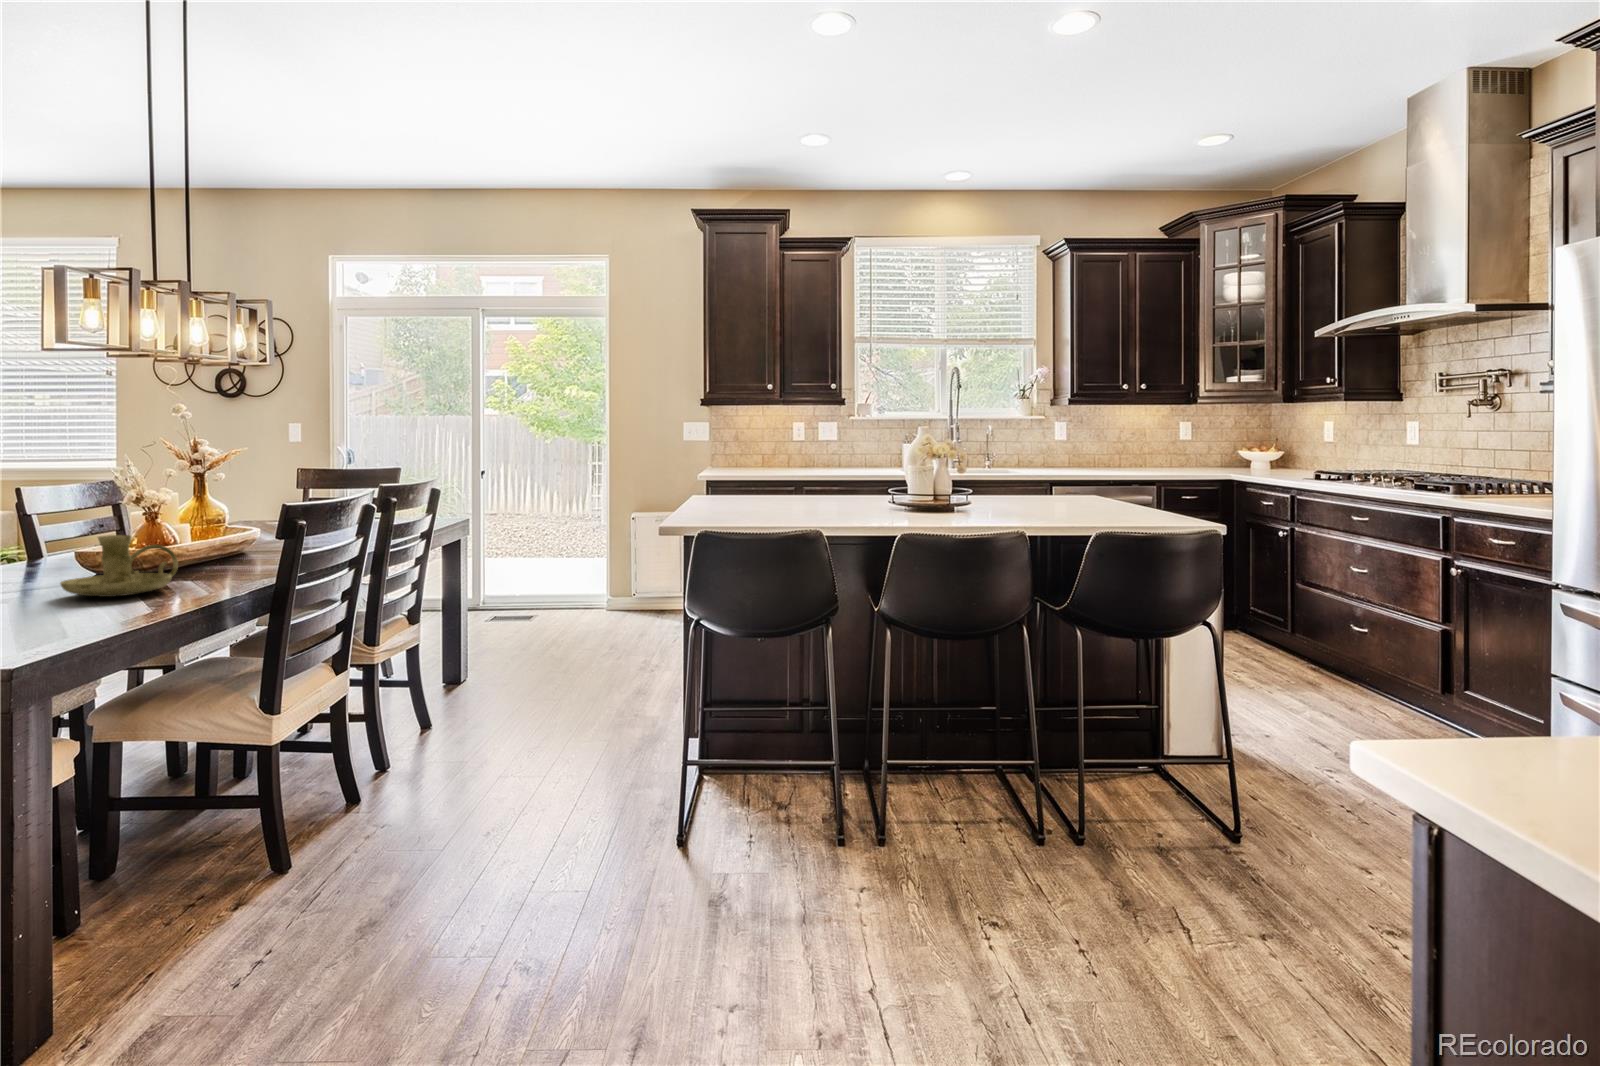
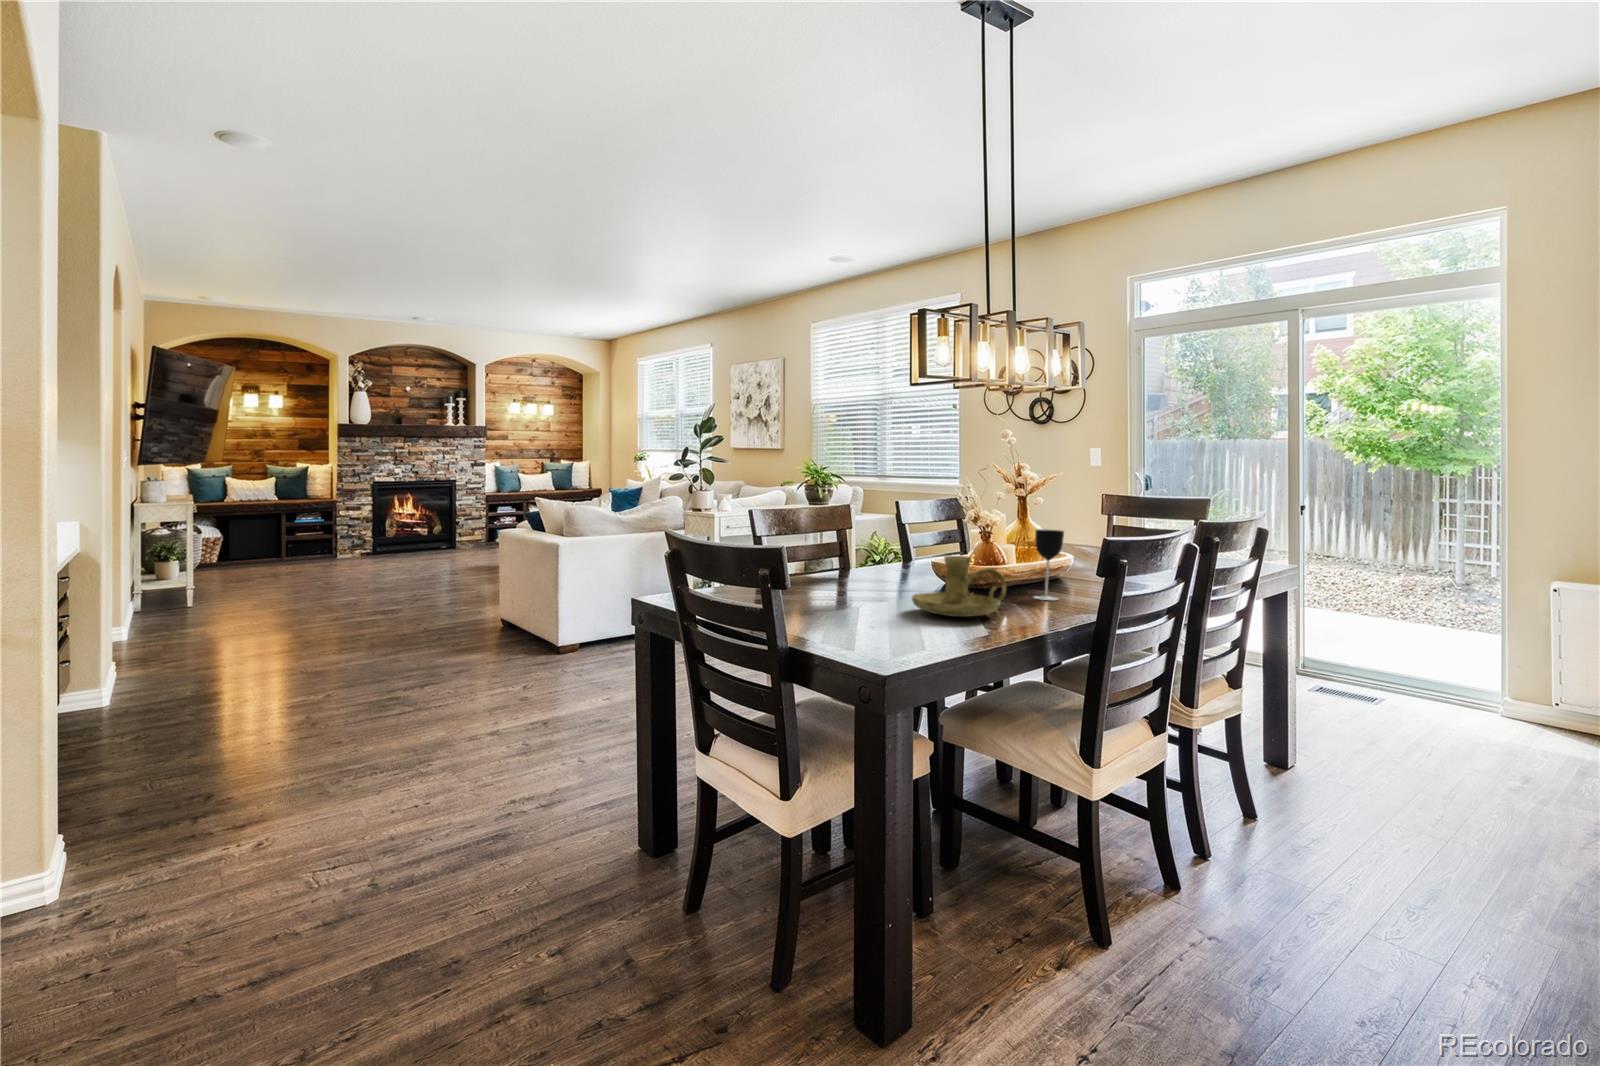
wine glass: none [208,503,242,571] -> present [1034,529,1064,600]

